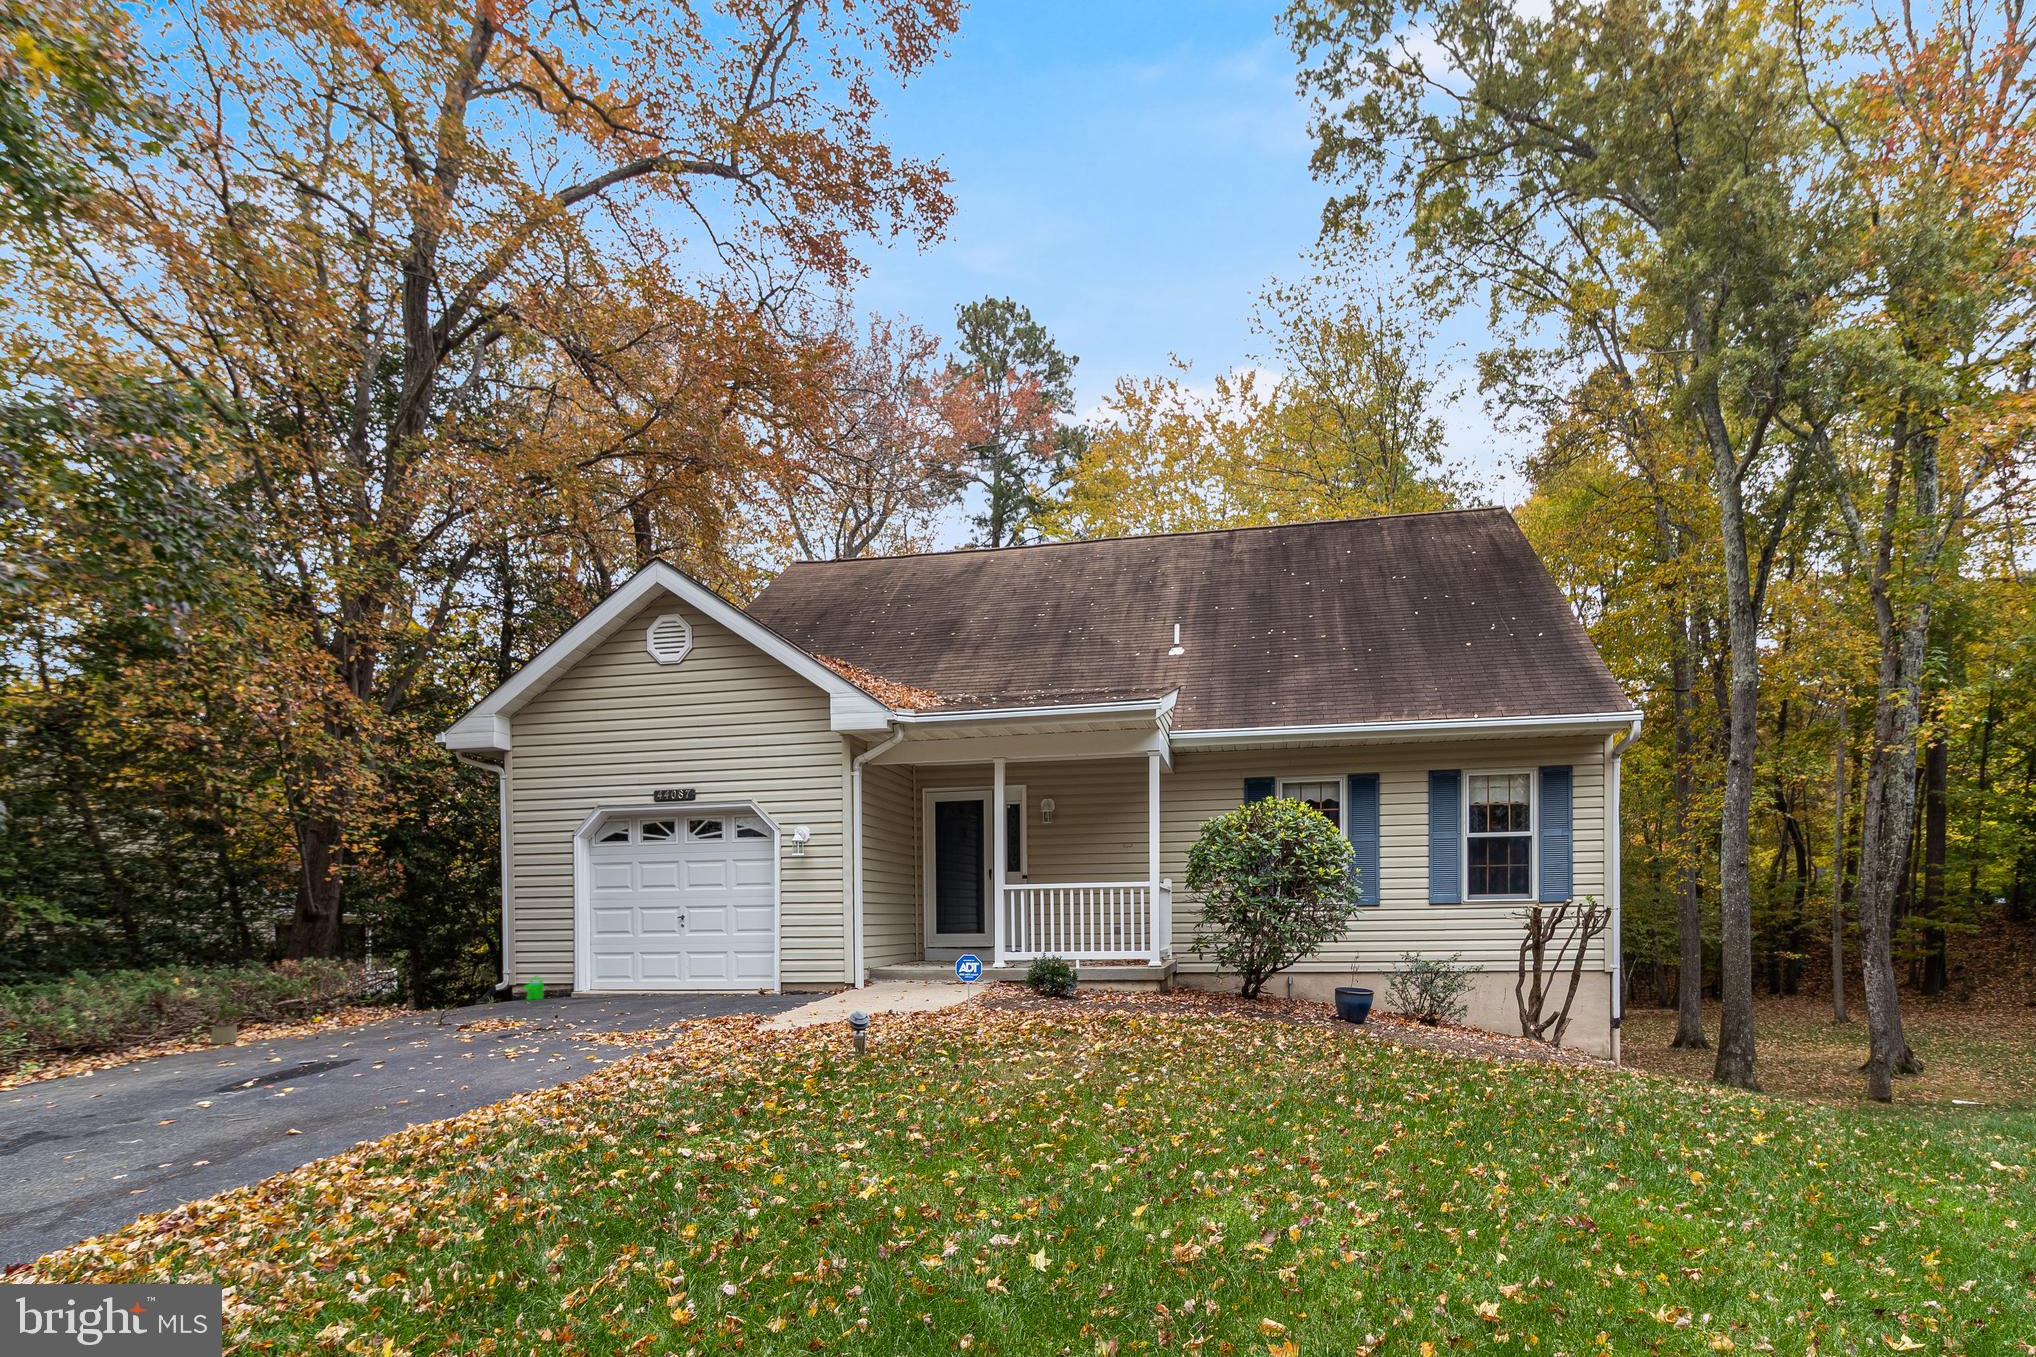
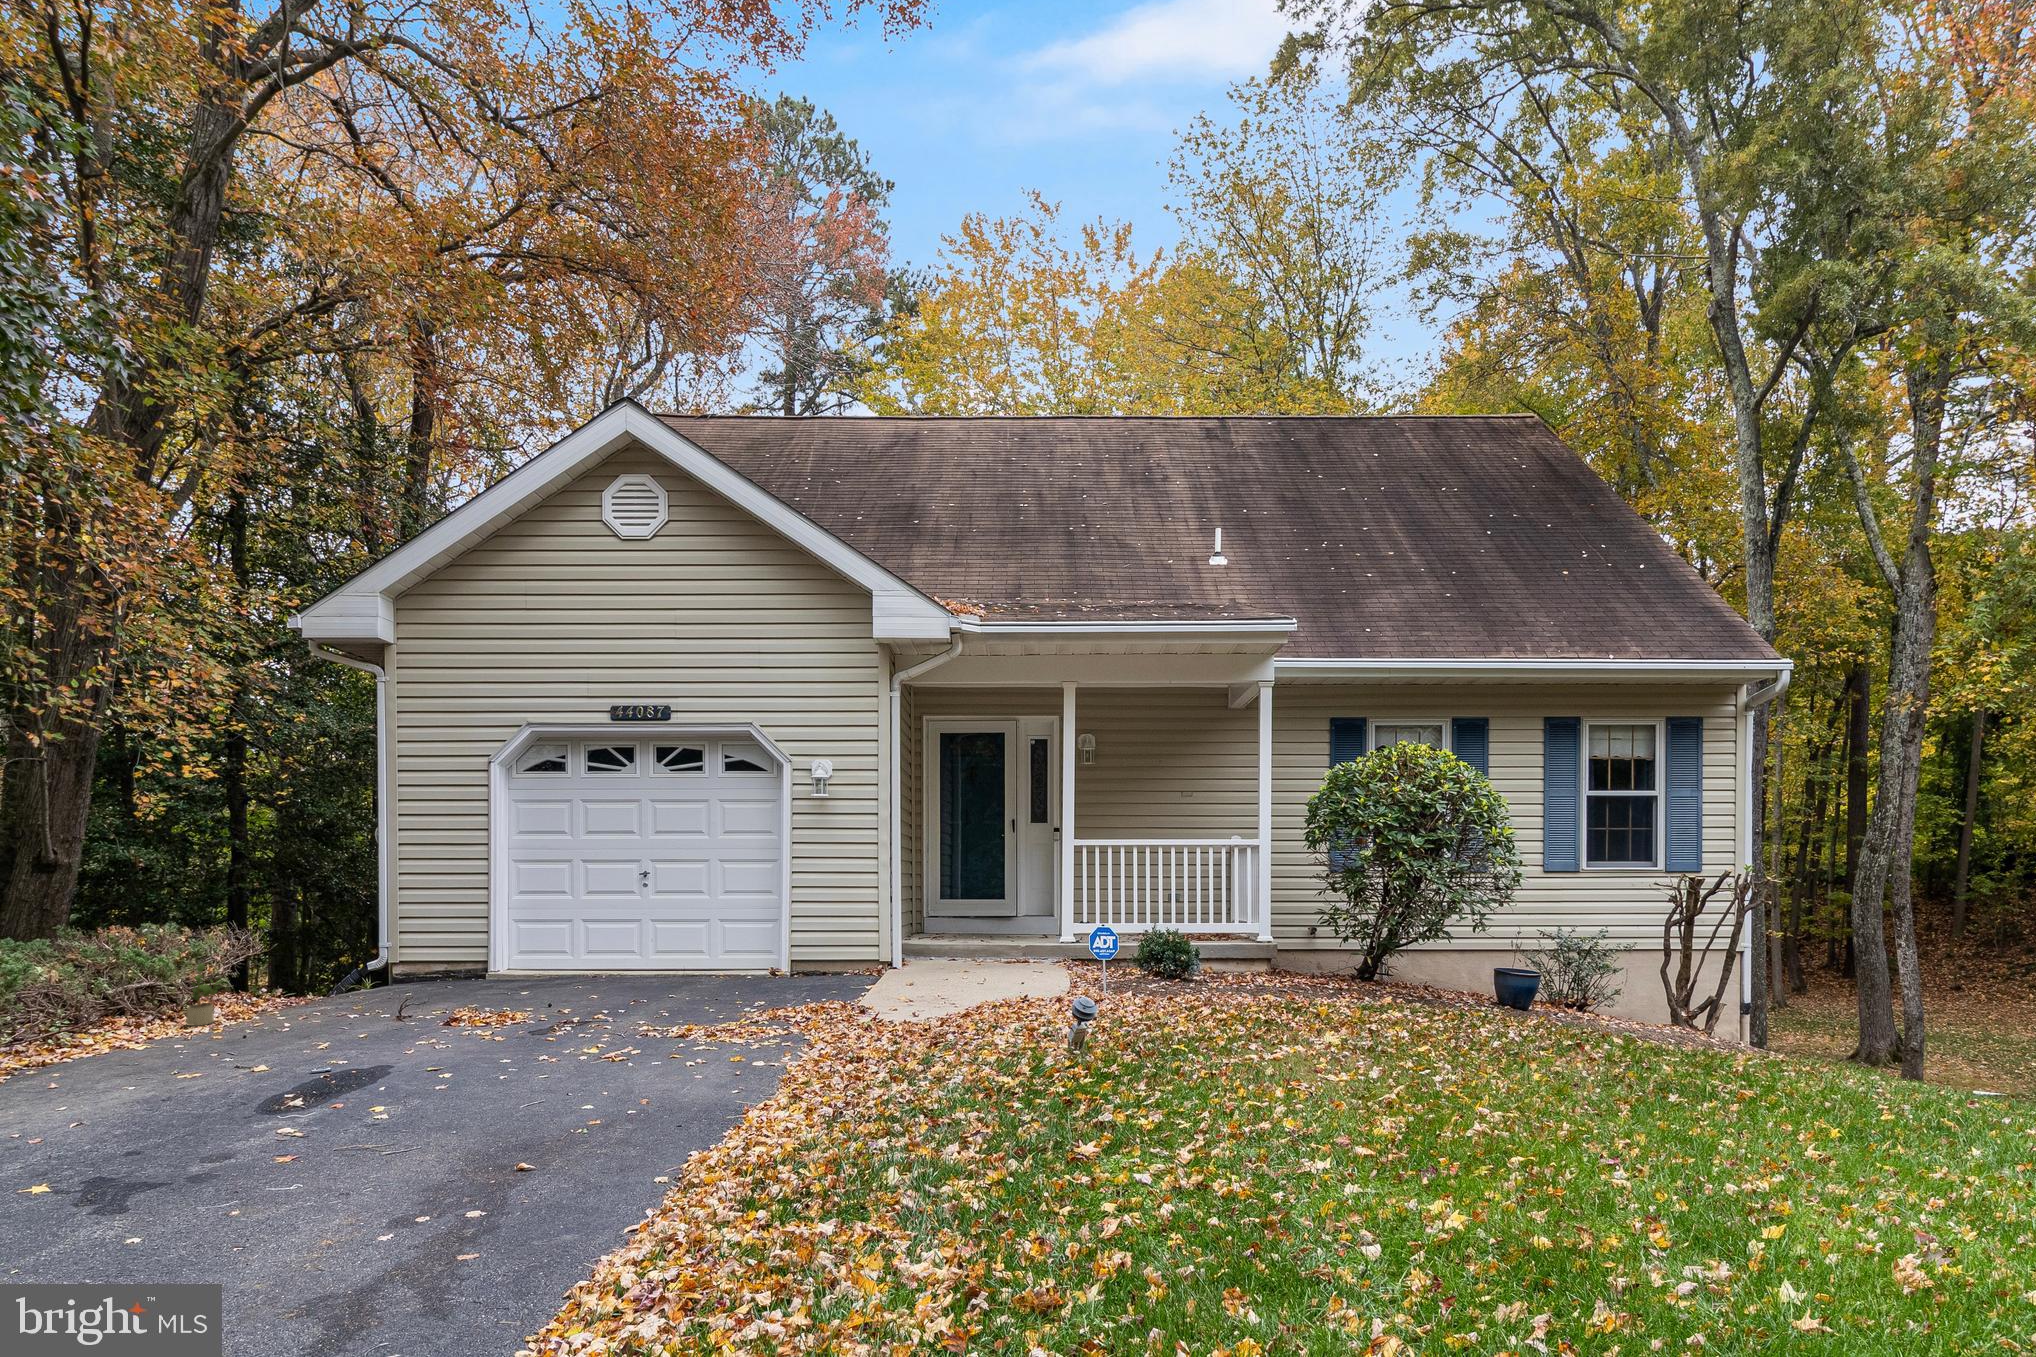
watering can: present [524,976,544,999] -> none [520,950,544,977]

